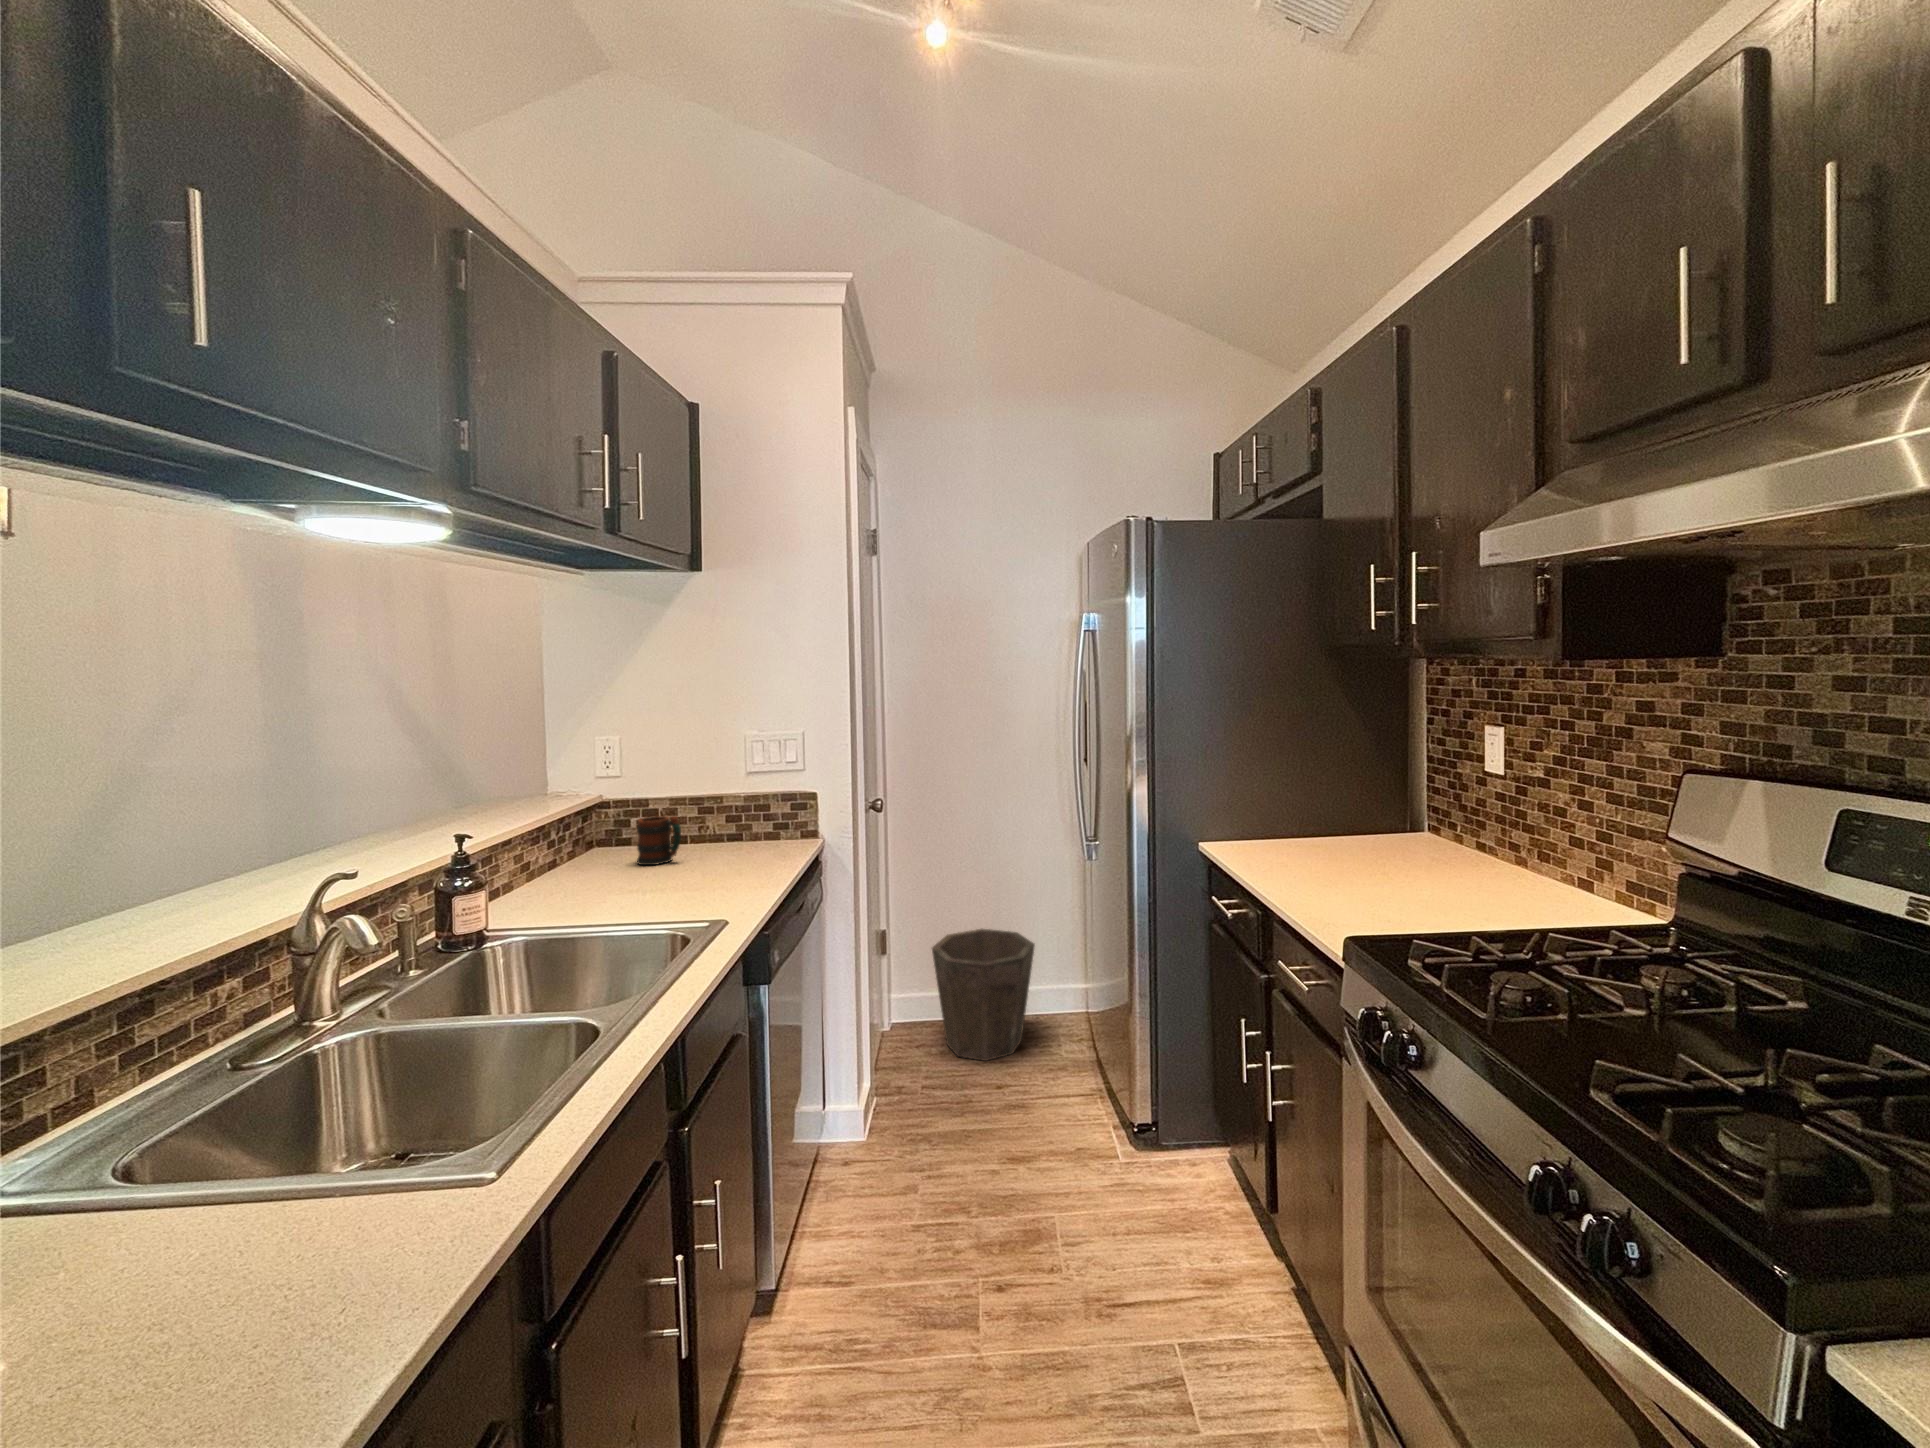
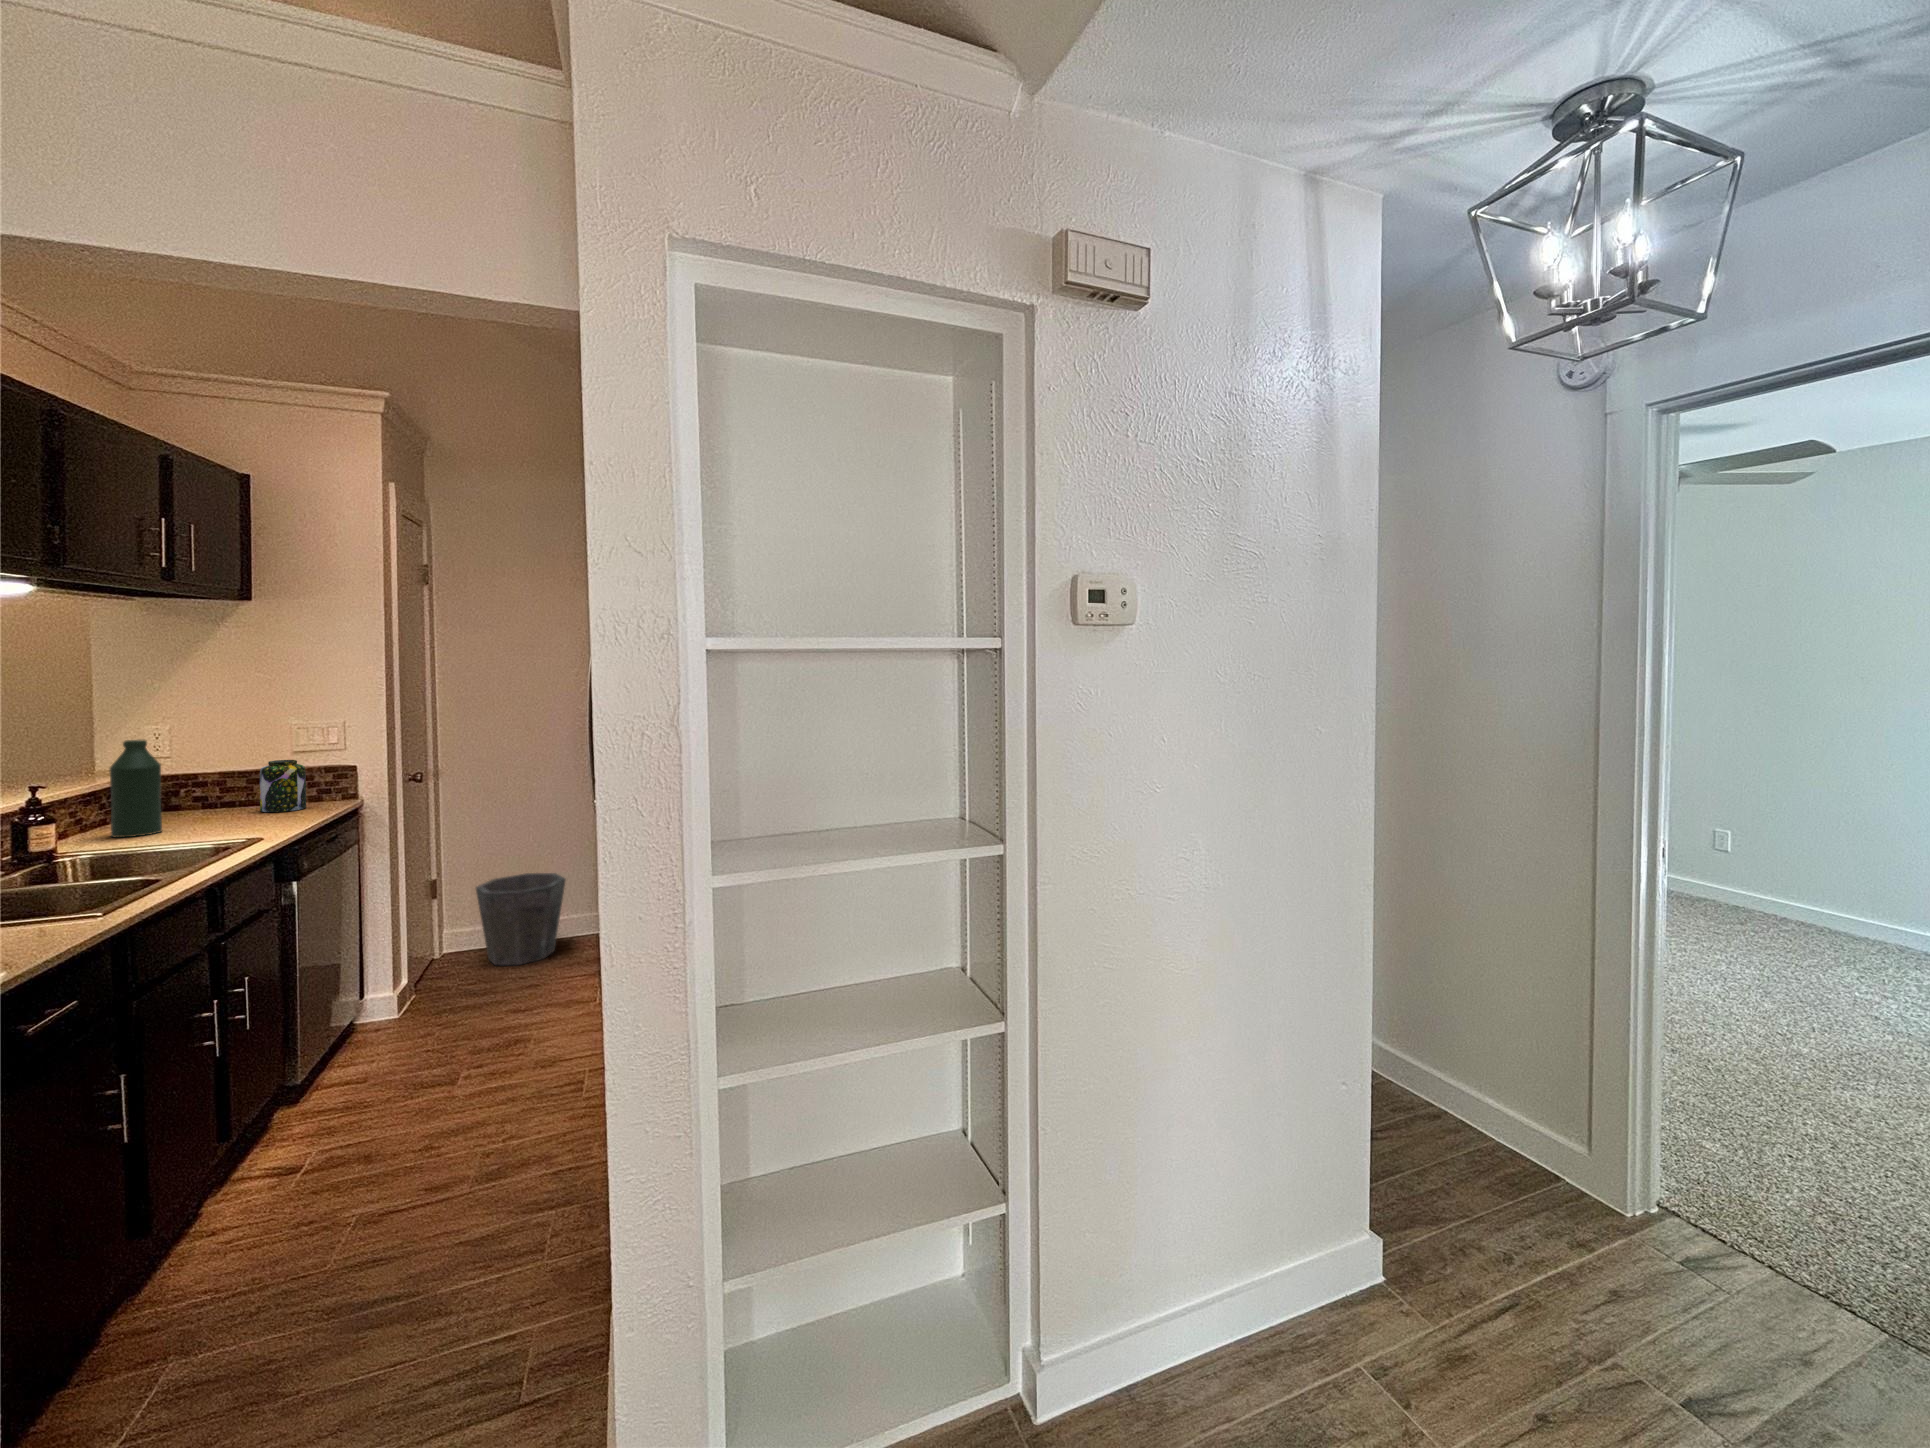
bottle: none [552,758,610,897] -> present [110,740,162,837]
jar: none [714,783,763,856] -> present [260,760,306,812]
mug: present [637,816,681,865] -> none [187,783,229,820]

